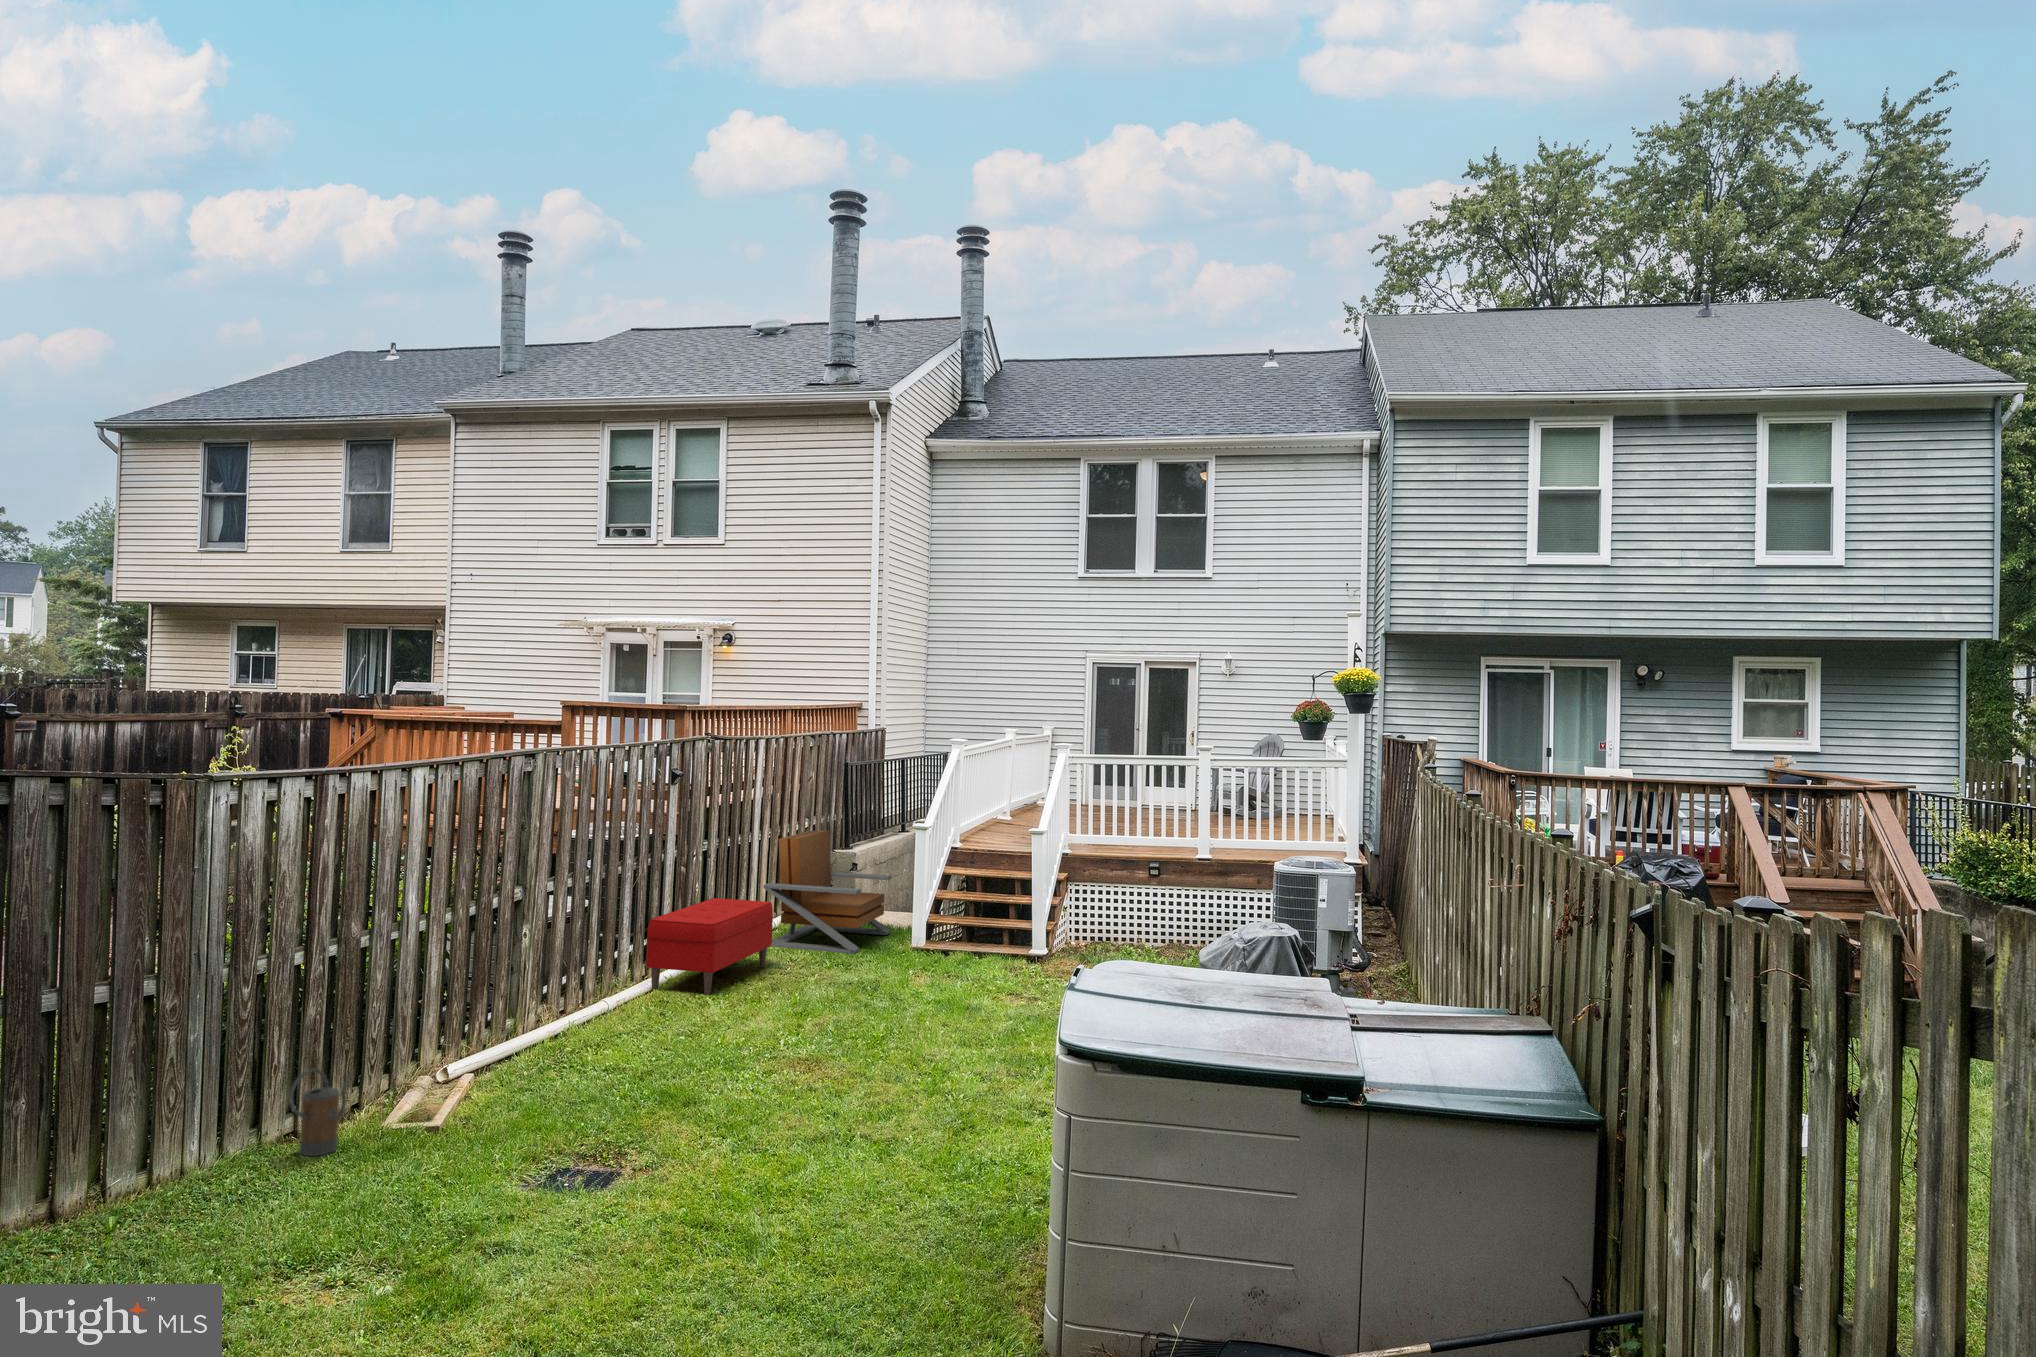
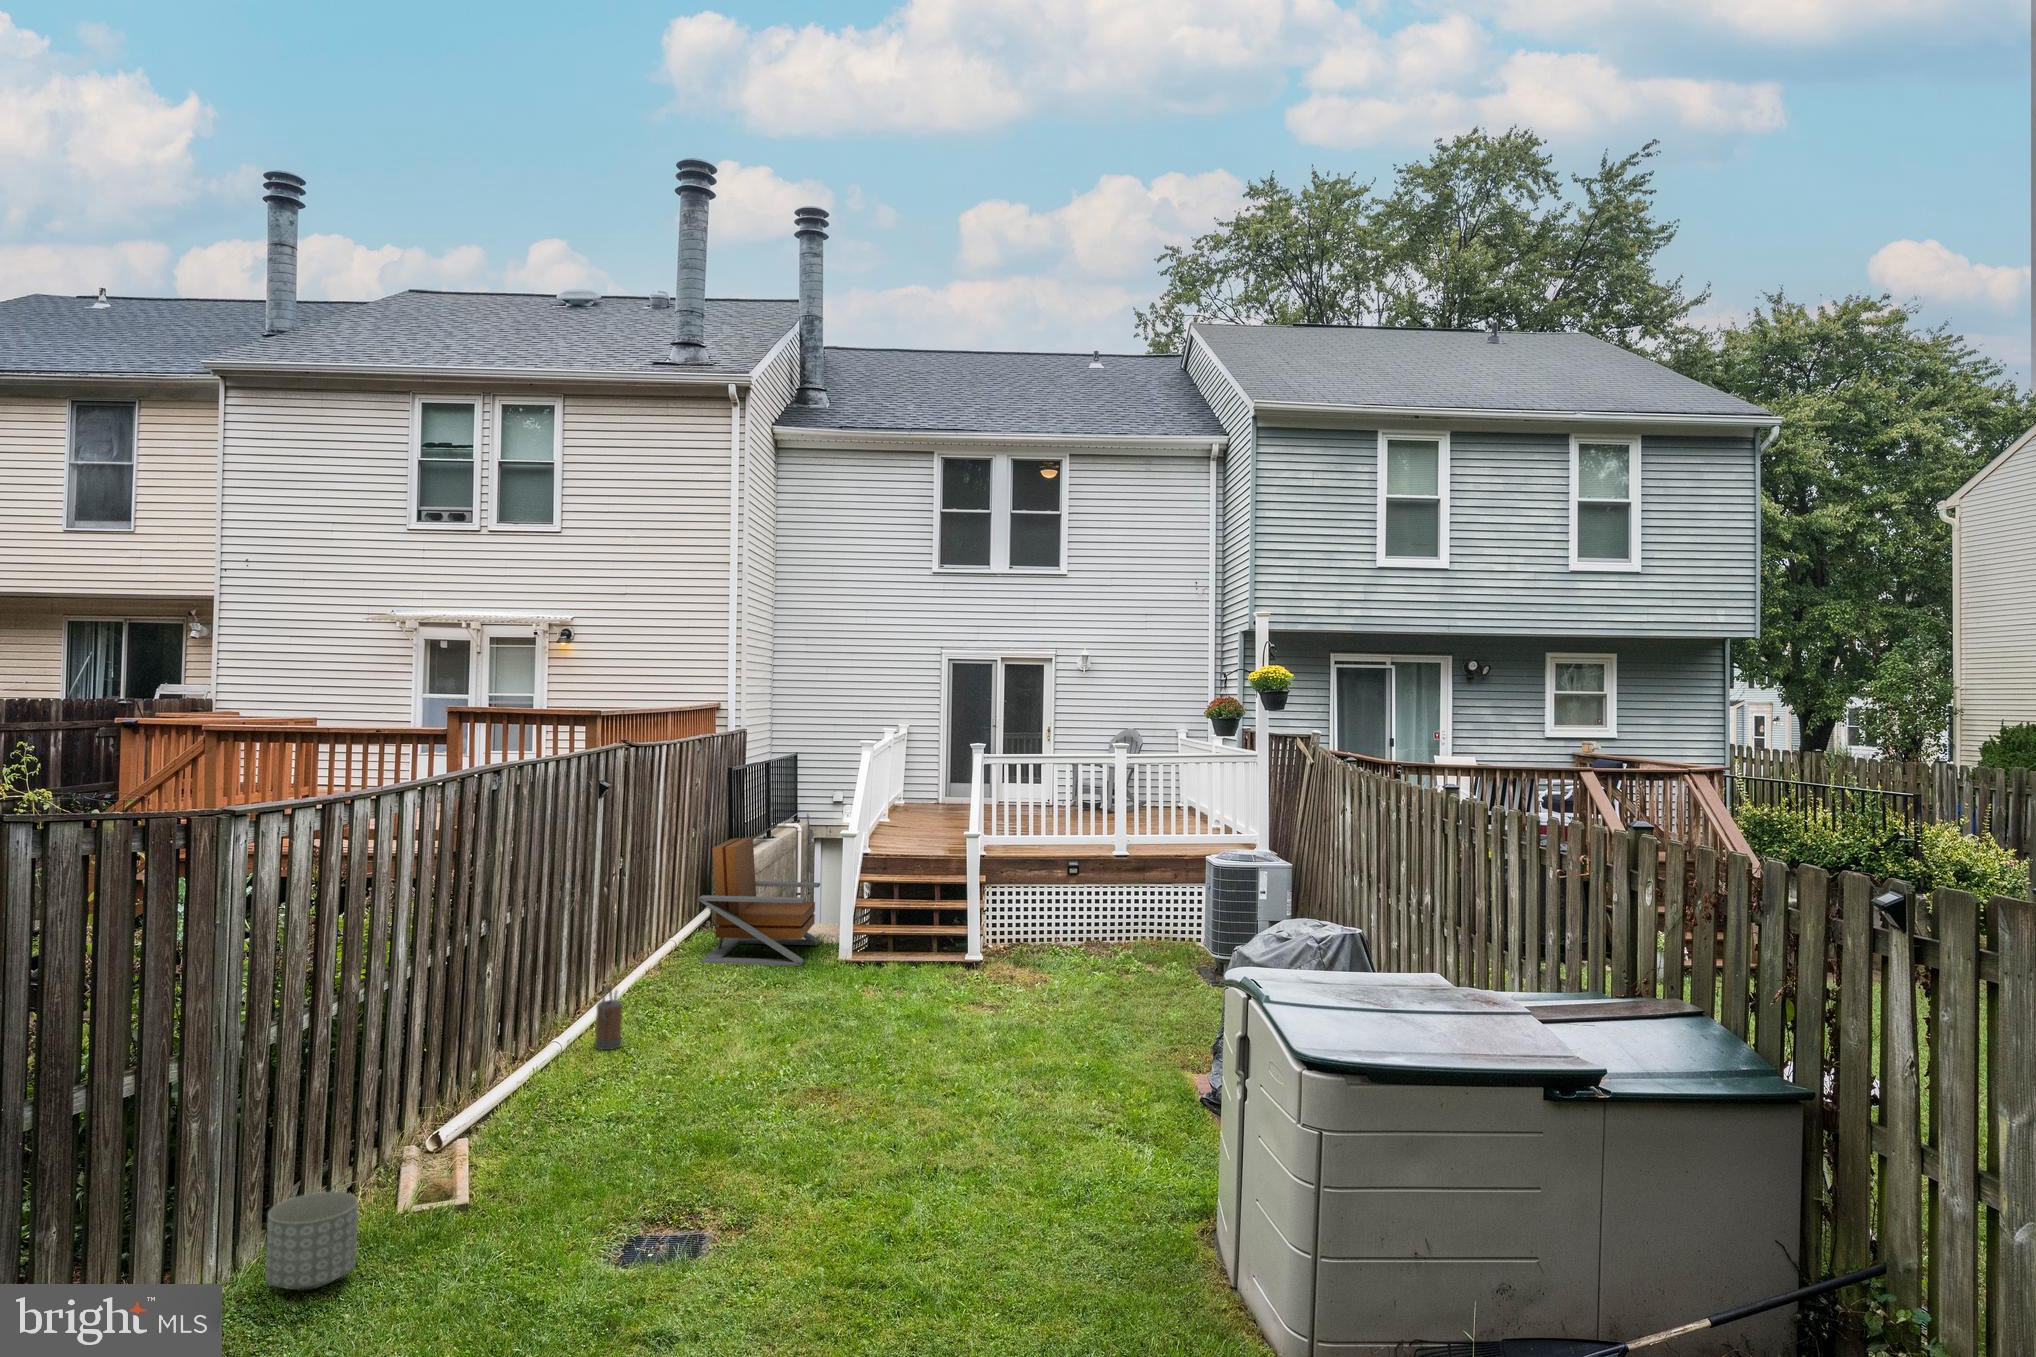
bench: present [646,898,773,995] -> none [617,913,730,1017]
watering can: present [289,1068,352,1156] -> present [595,985,622,1050]
planter: none [150,1121,234,1203] -> present [265,1192,358,1291]

